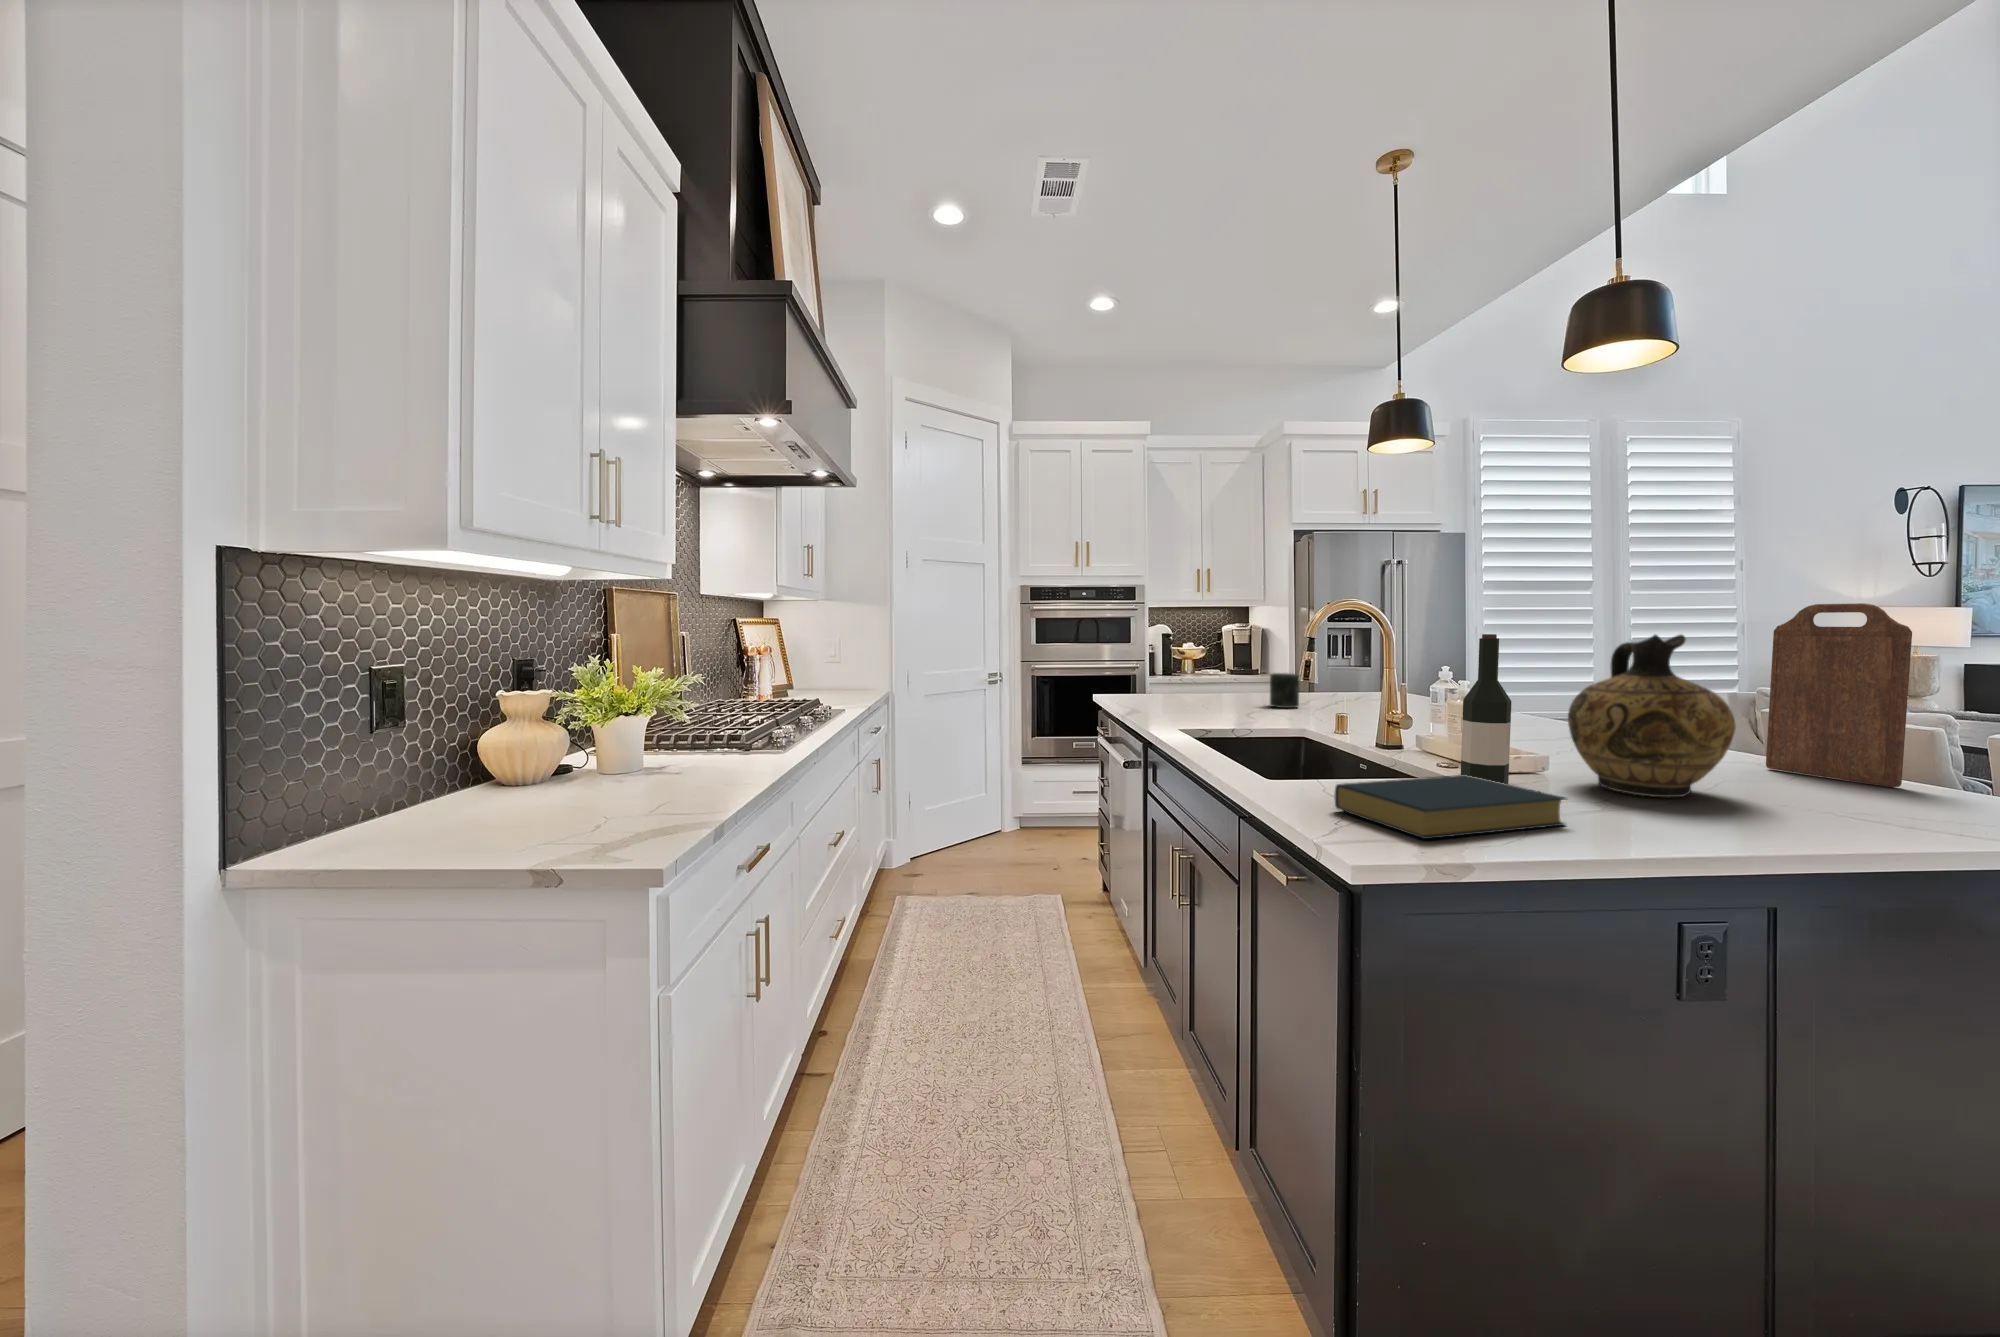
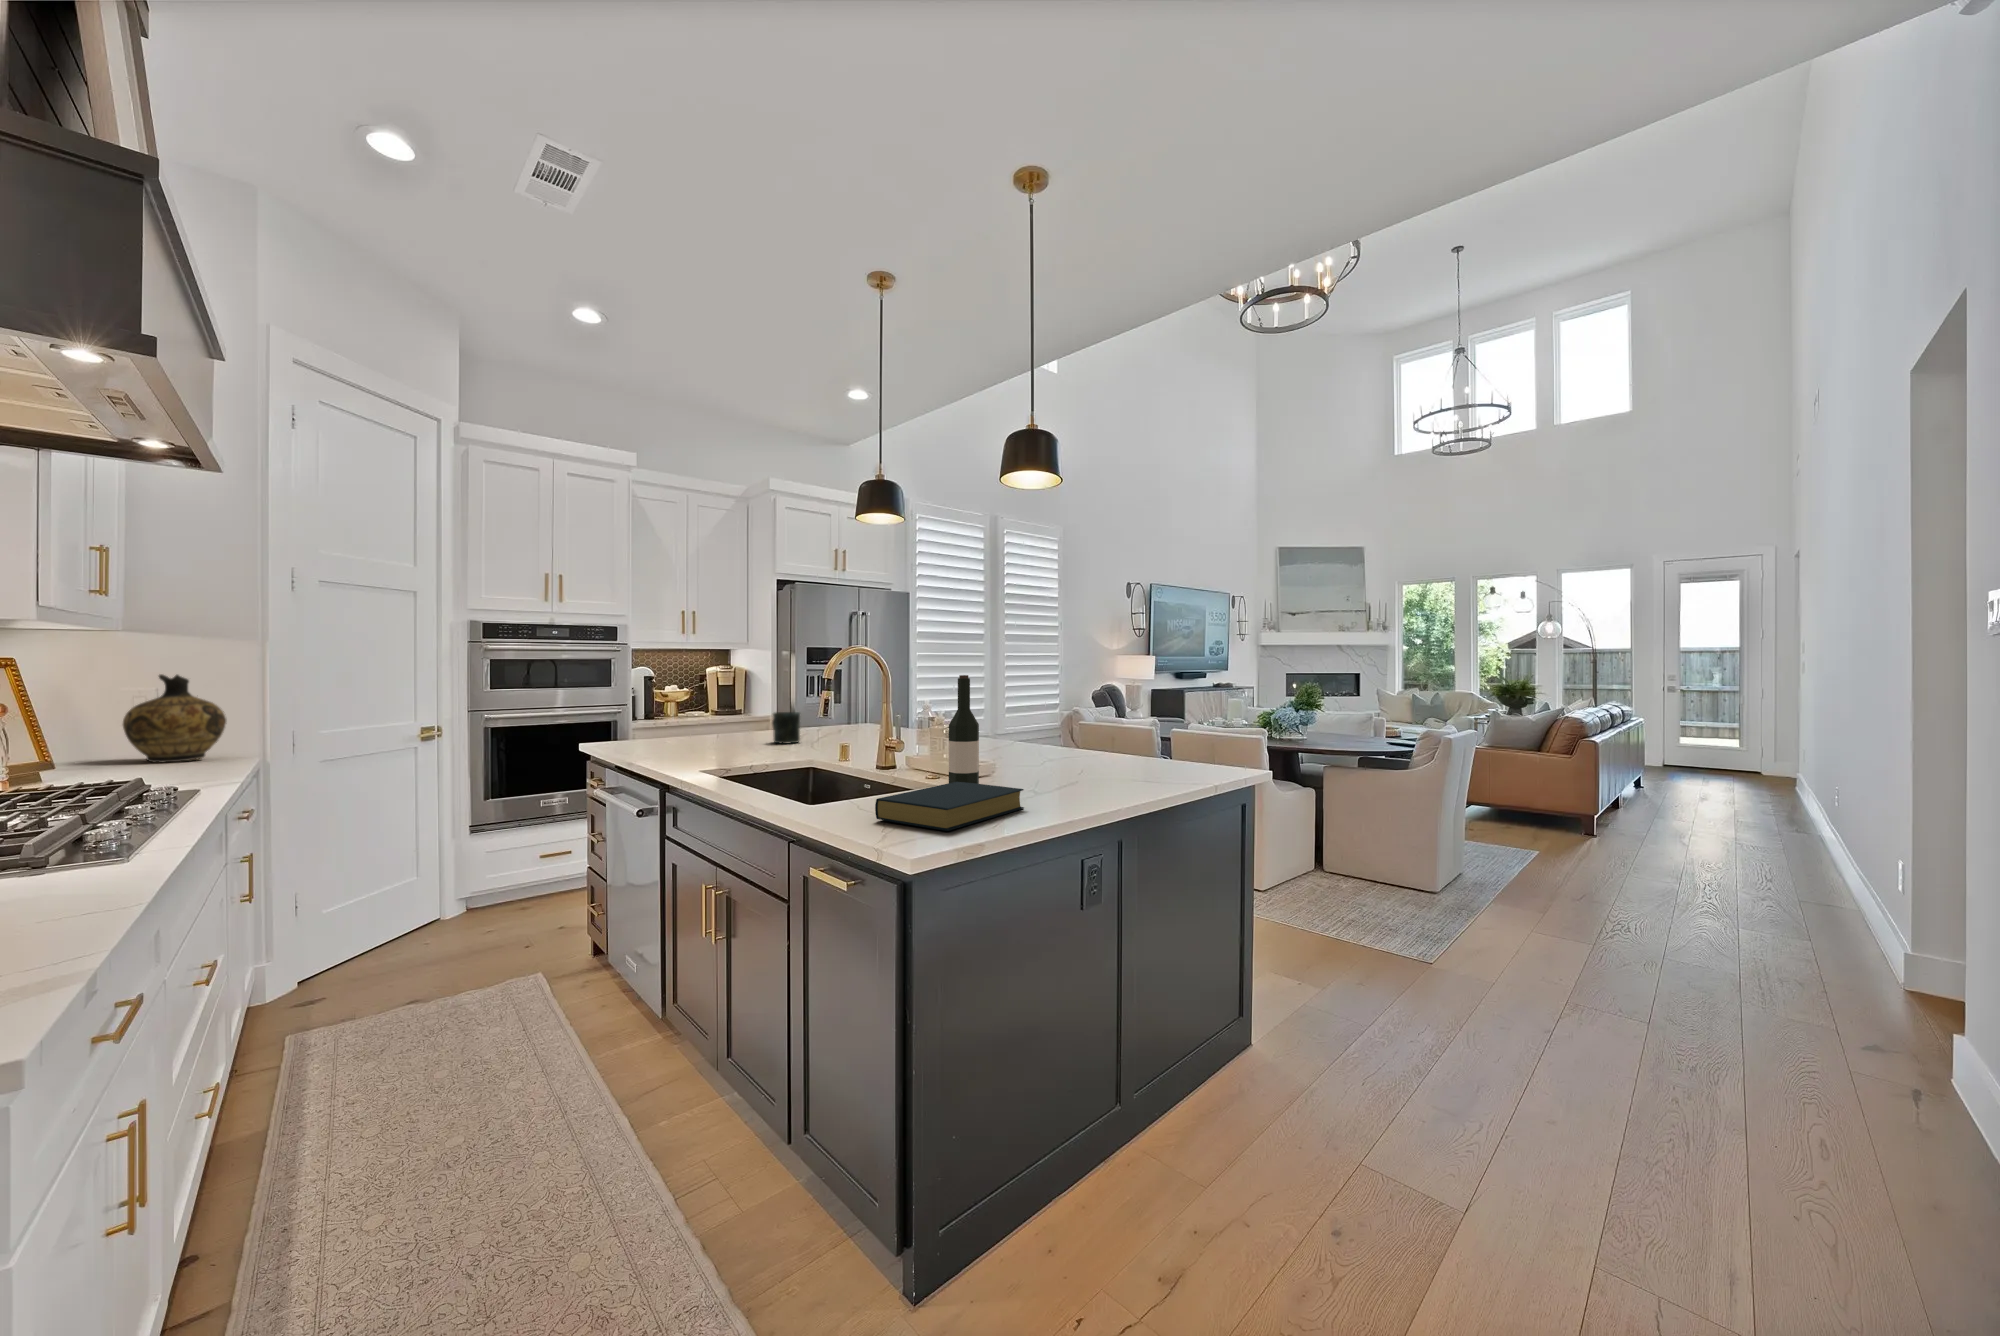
cutting board: present [1766,603,1912,787] -> none [1105,655,1164,764]
ceramic jug: present [1568,634,1736,797] -> present [123,674,226,762]

